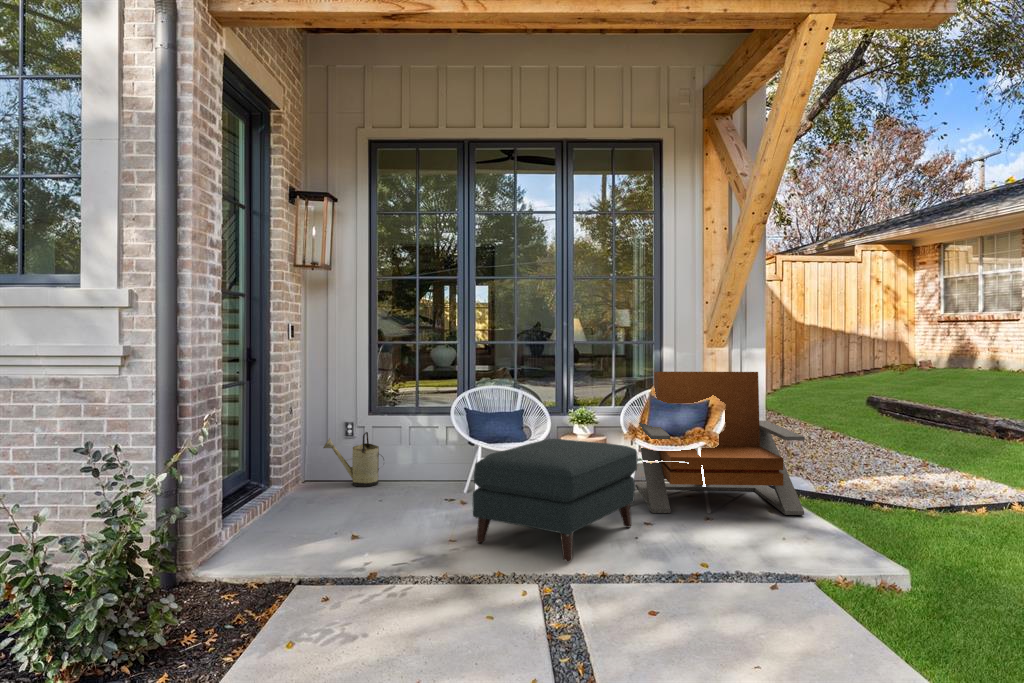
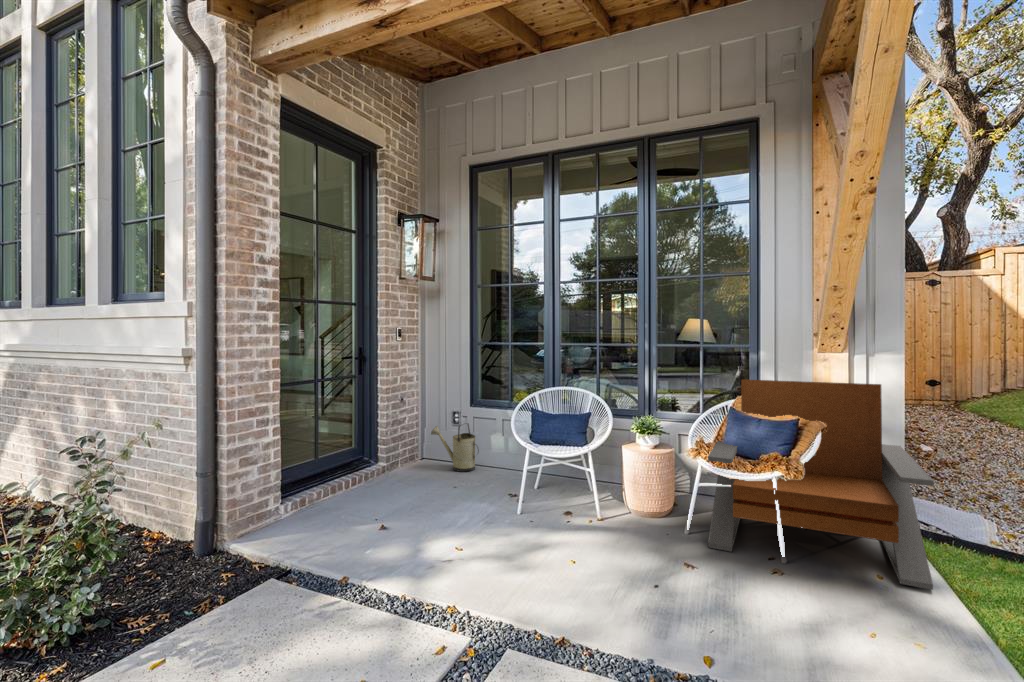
ottoman: present [473,439,637,562] -> none [474,449,672,605]

